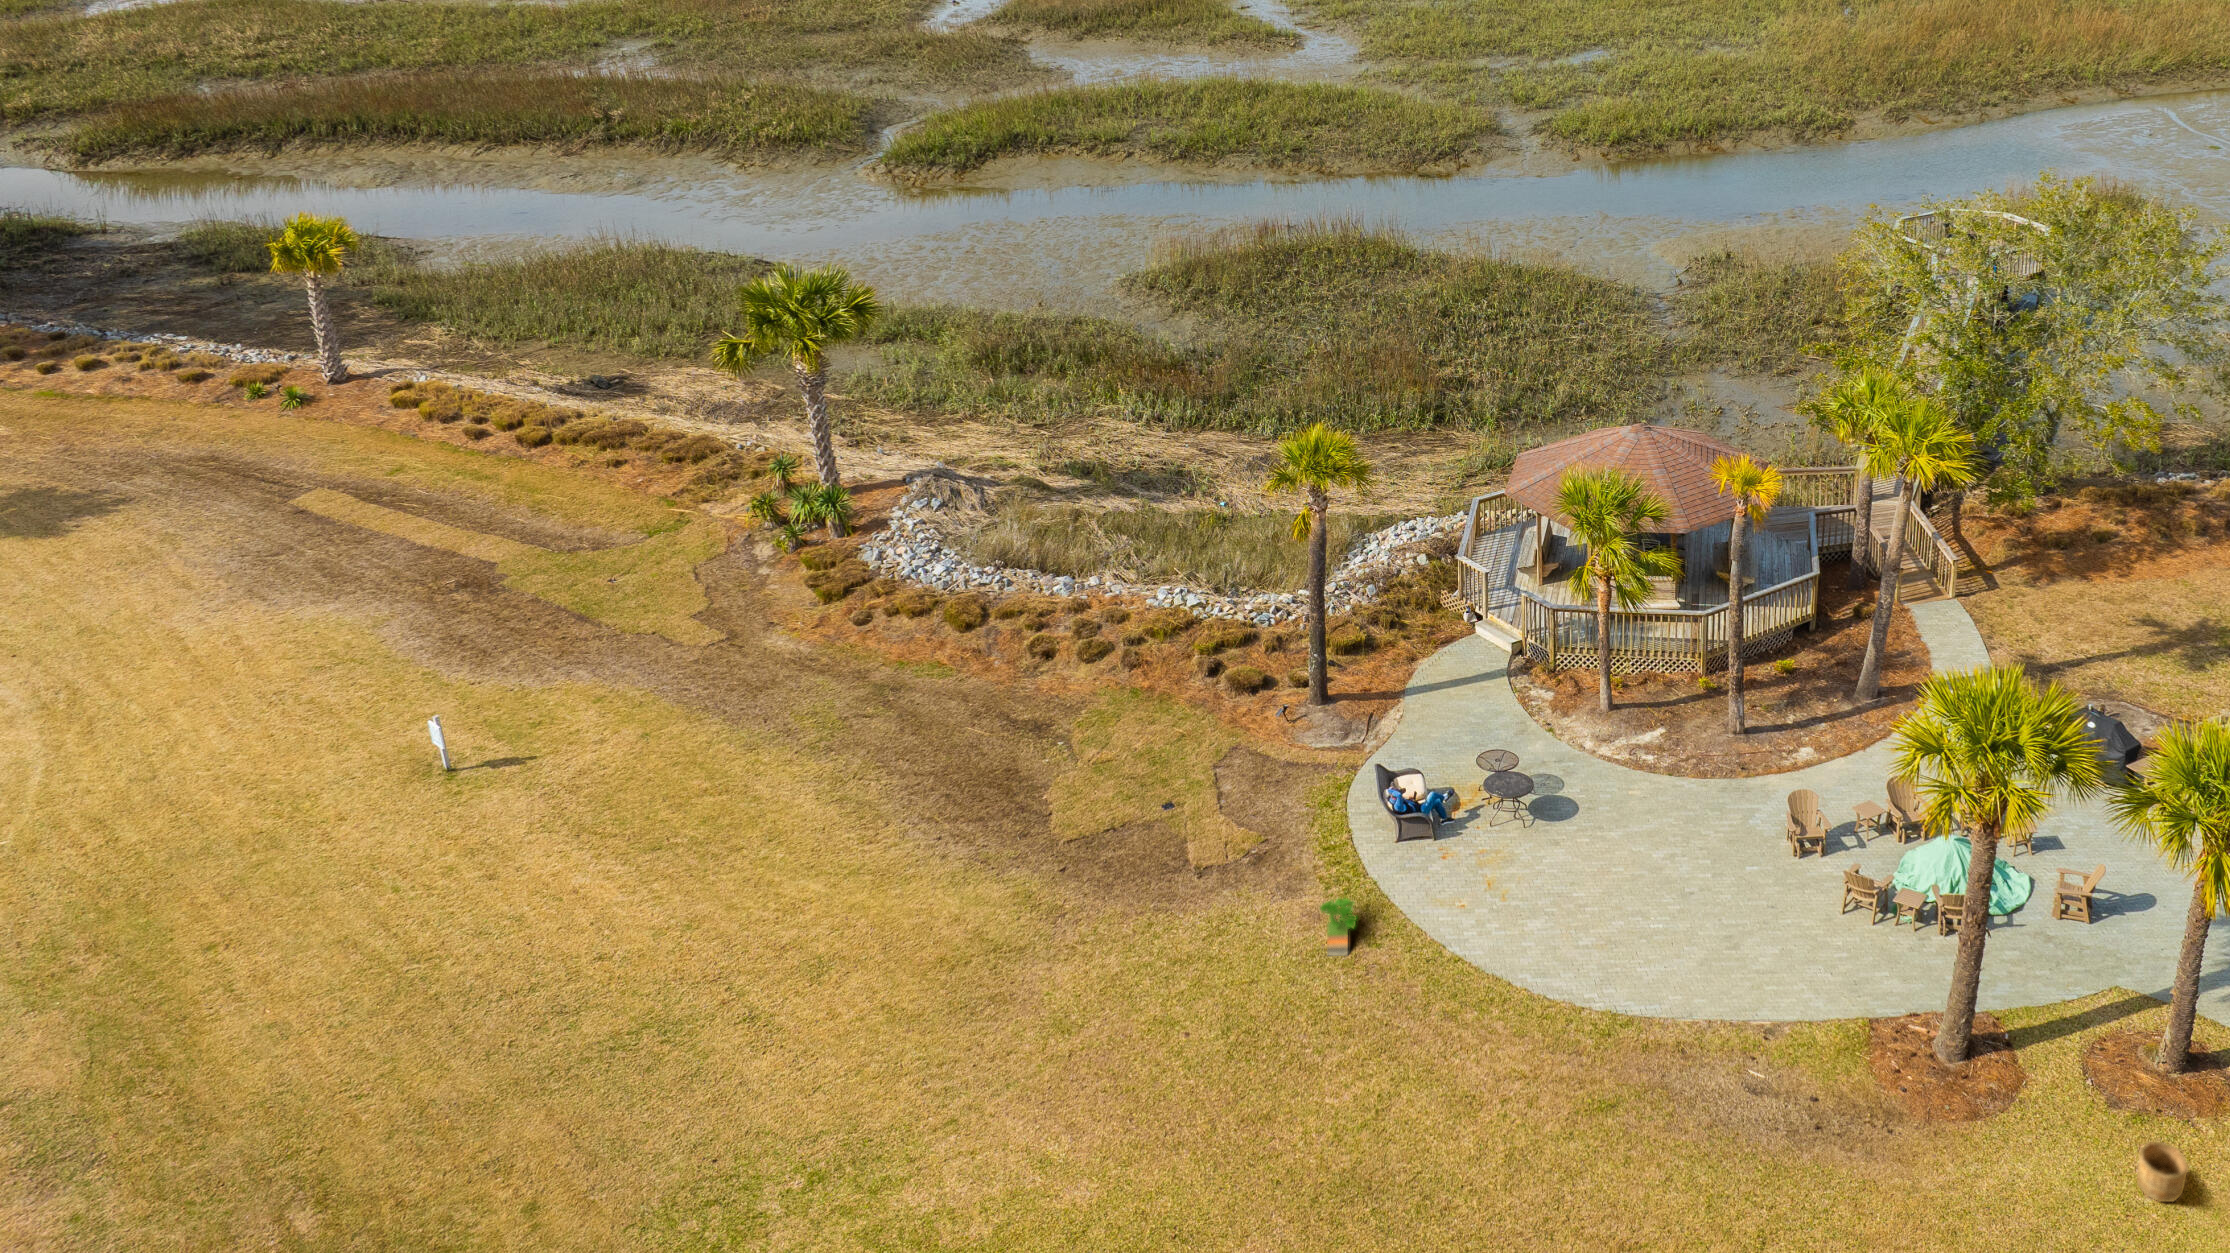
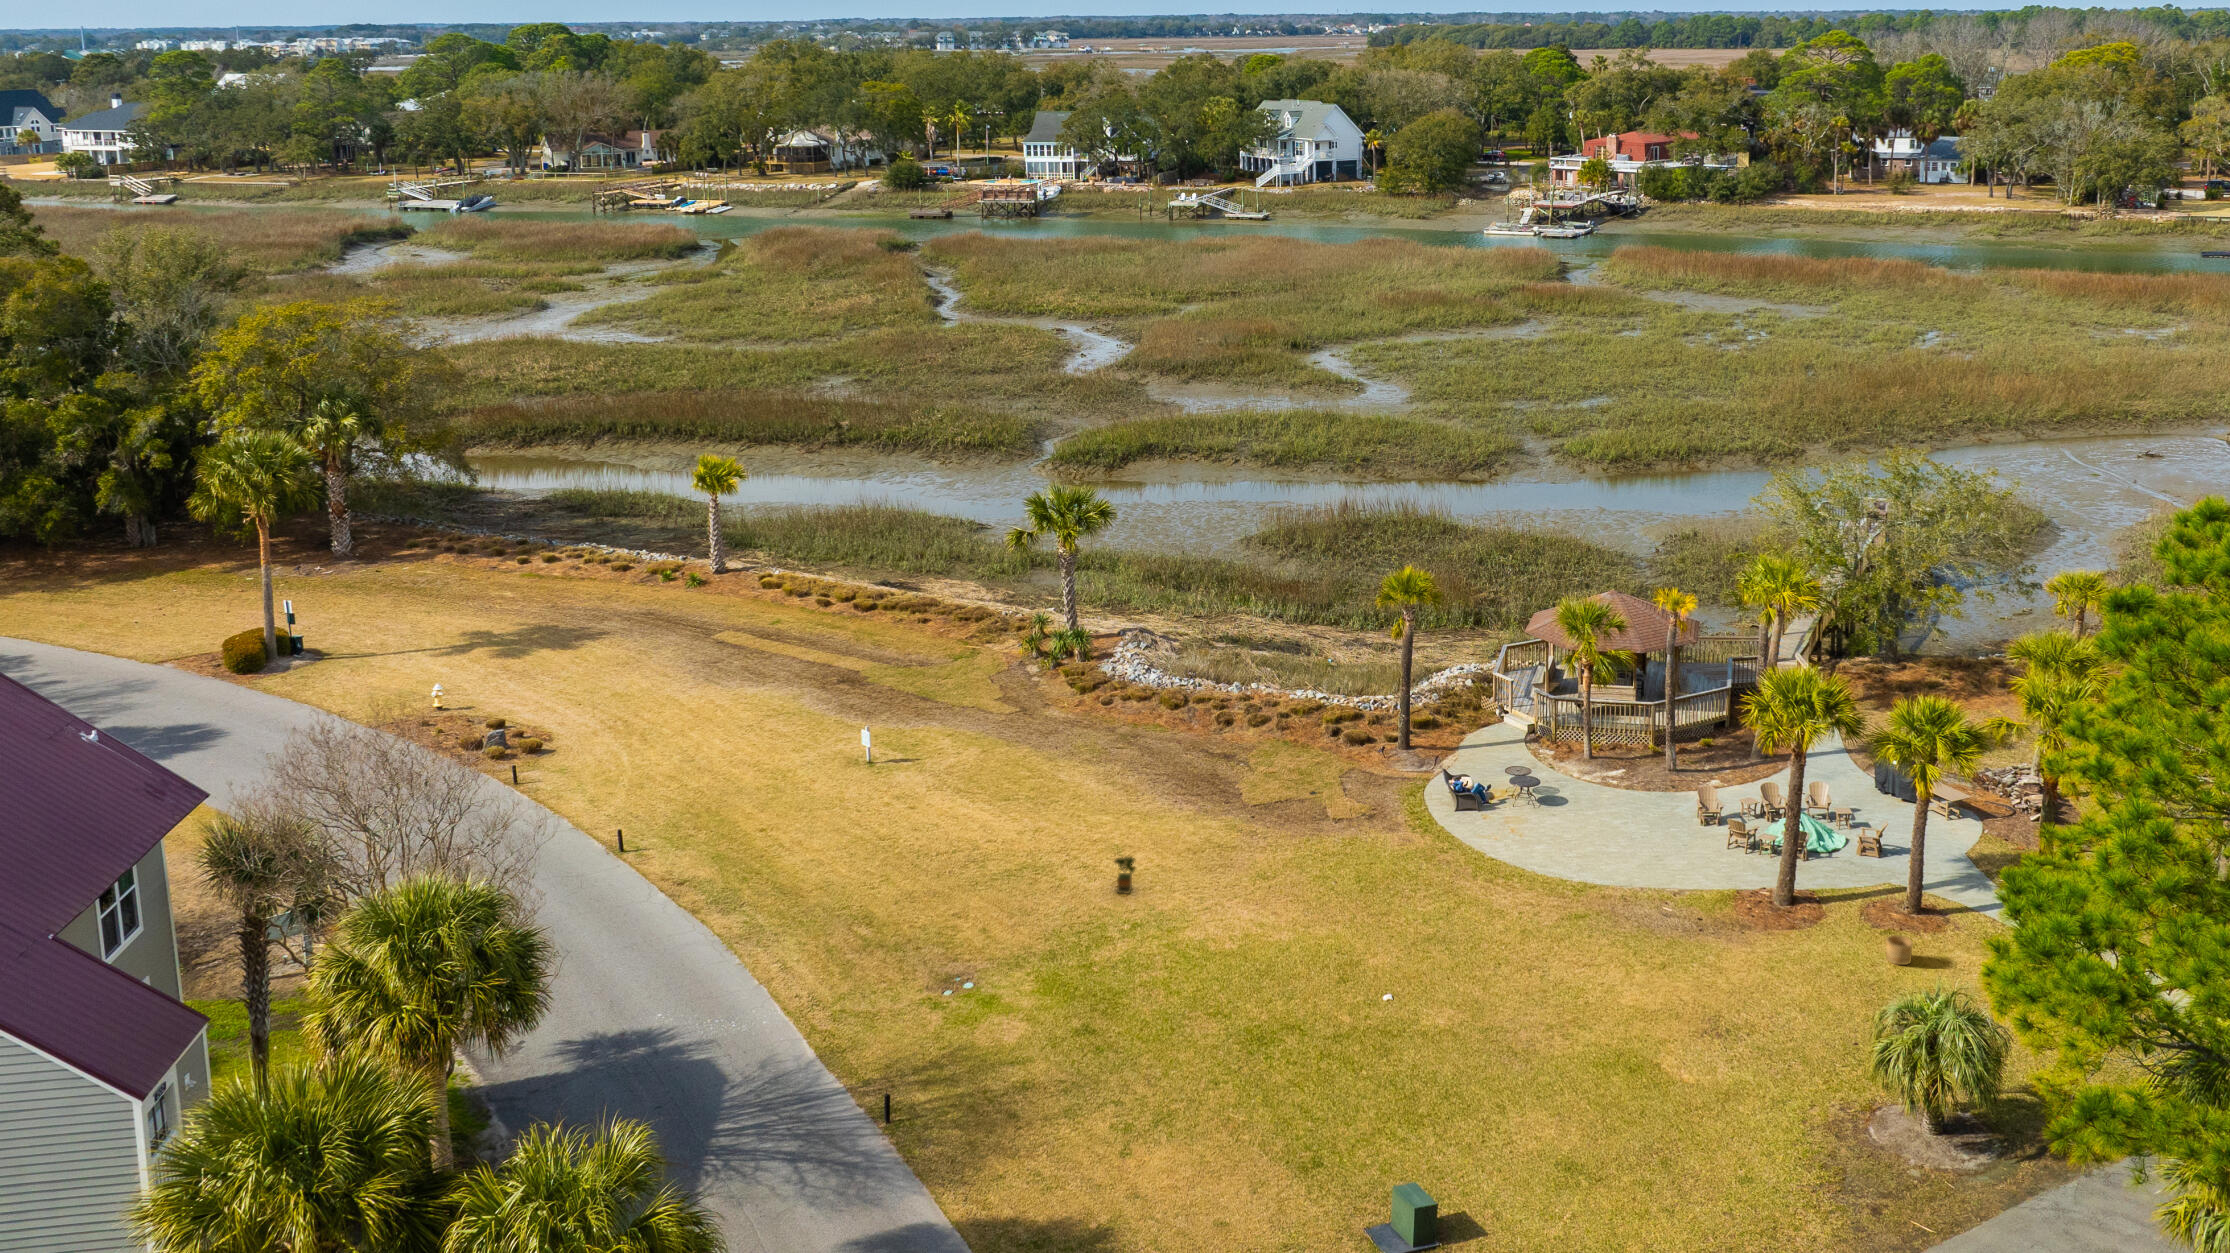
potted tree: present [1320,898,1357,956] -> present [1115,857,1135,894]

